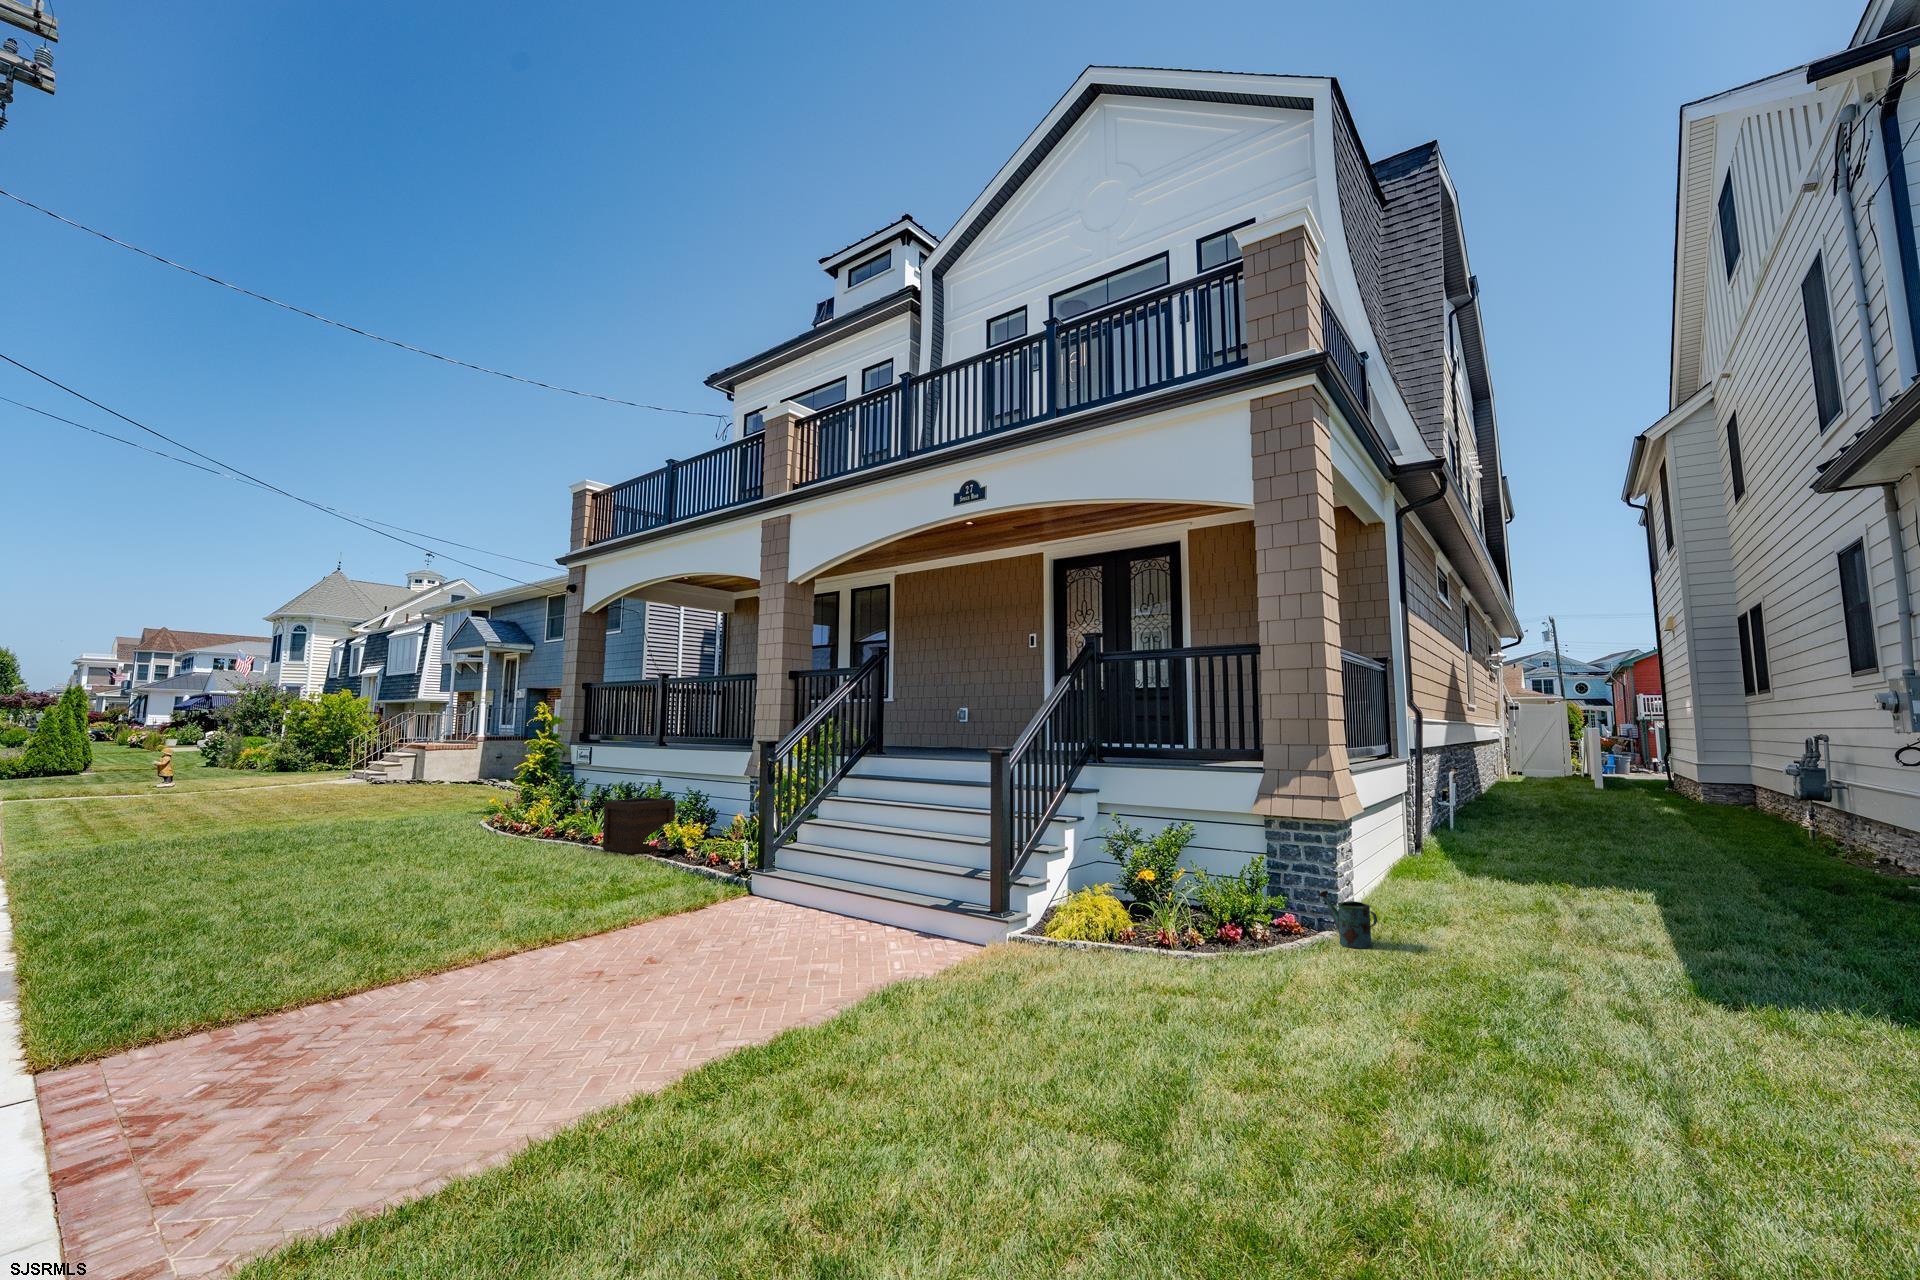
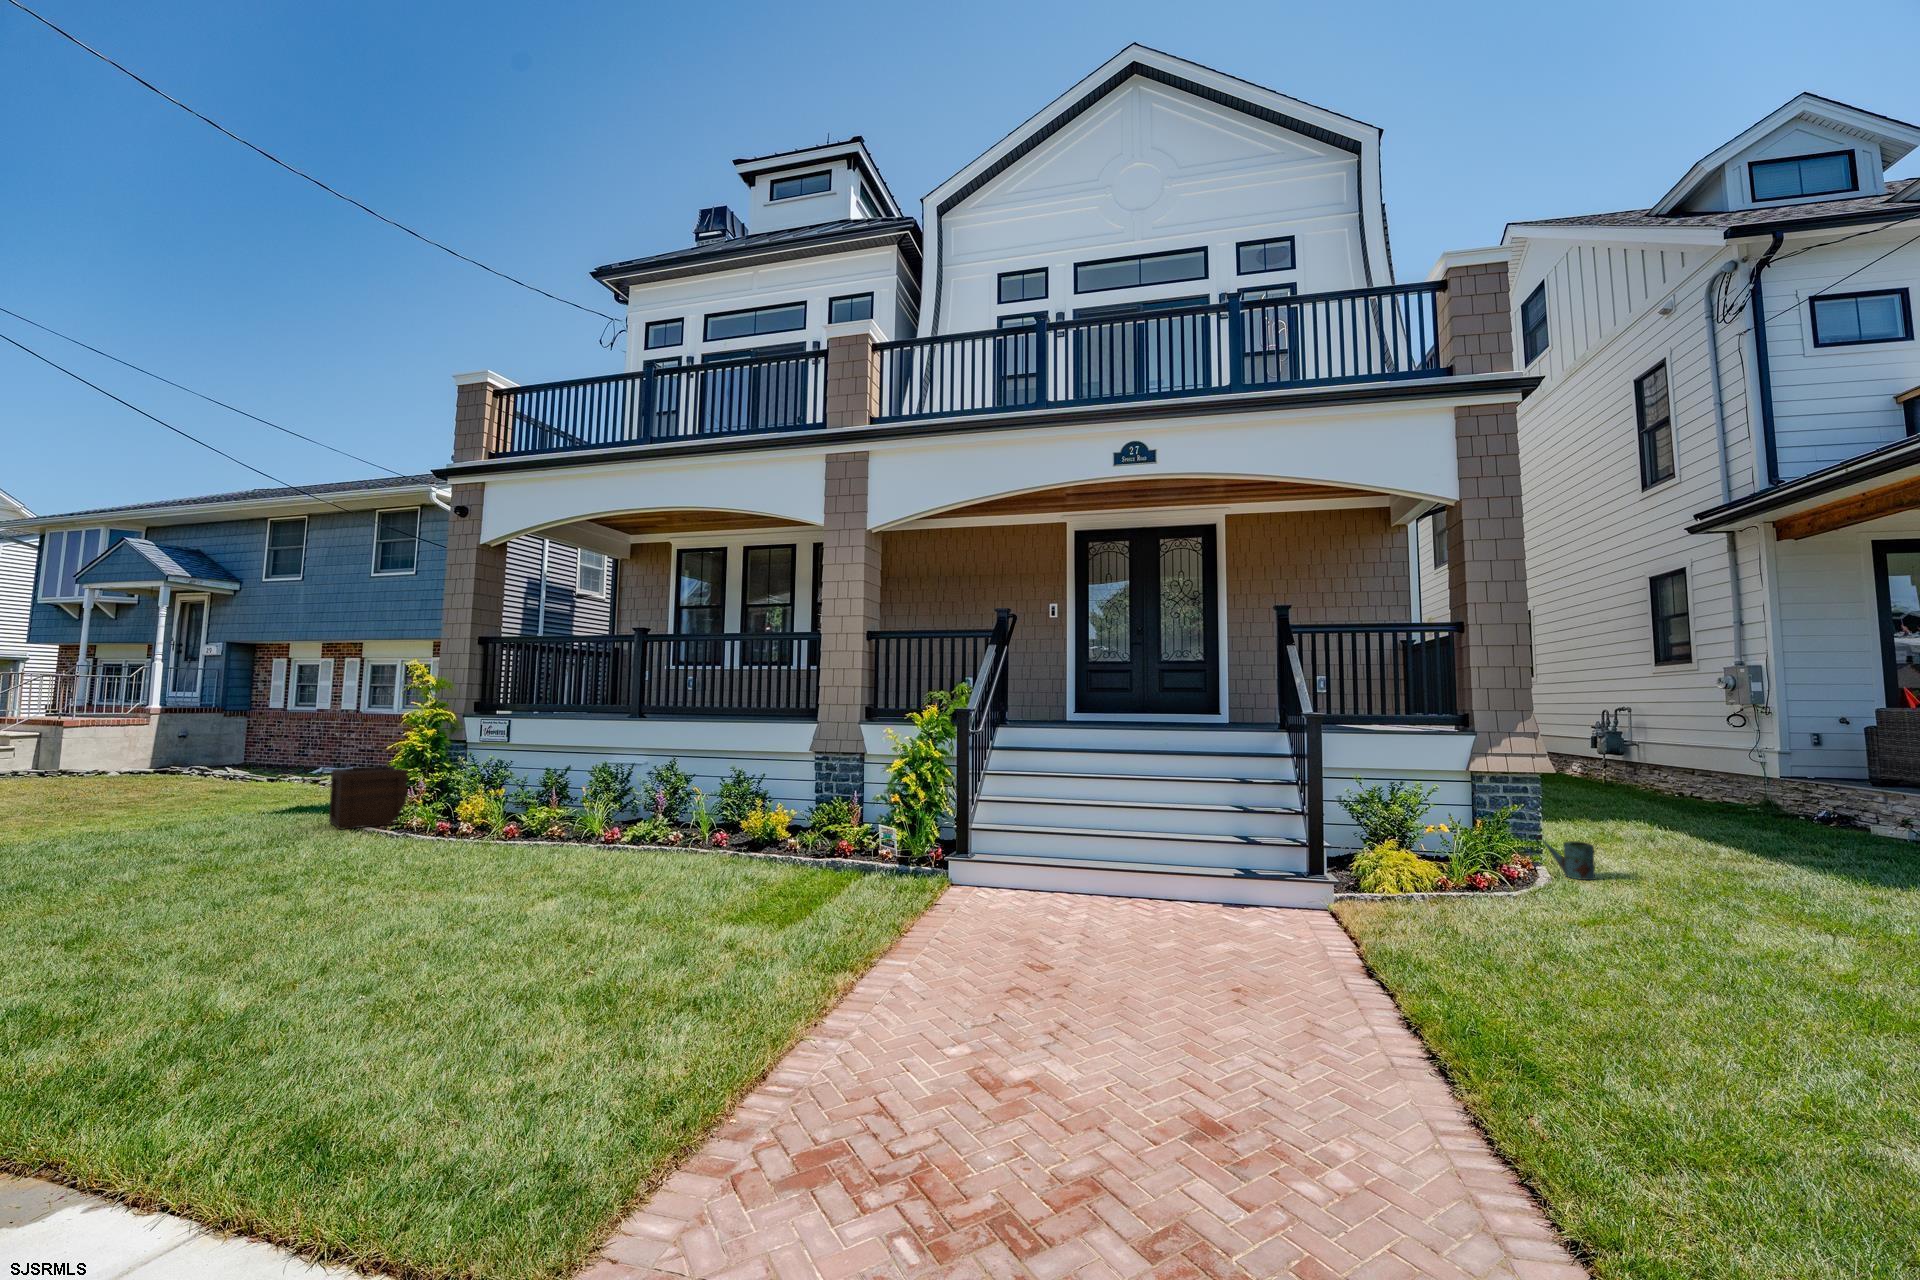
wooden crate: present [603,797,675,855] -> present [329,766,408,830]

